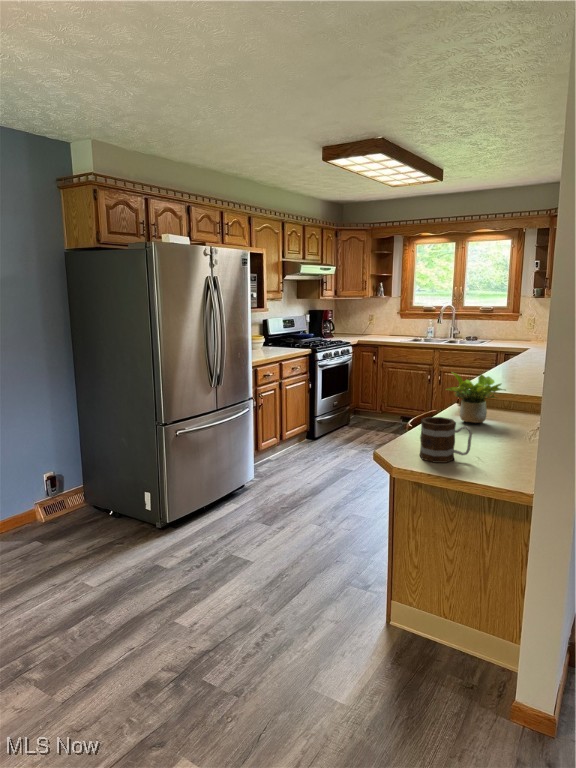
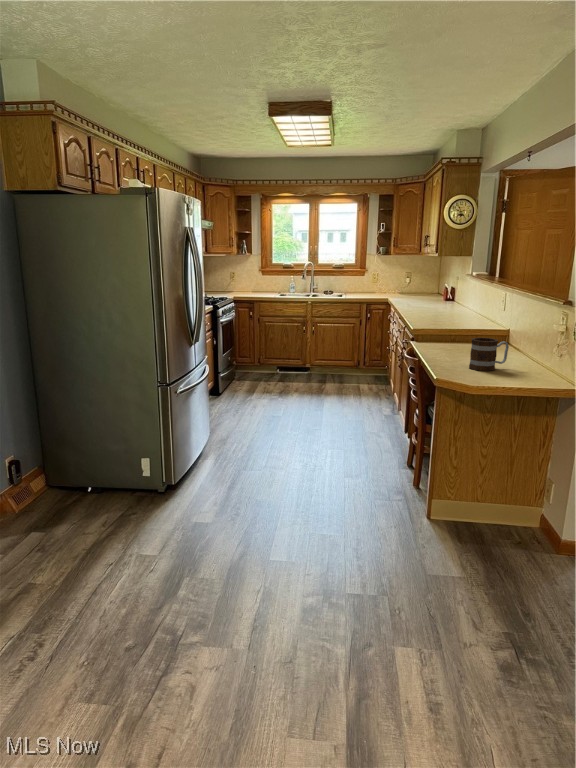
potted plant: present [446,372,506,423] -> none [433,308,471,347]

